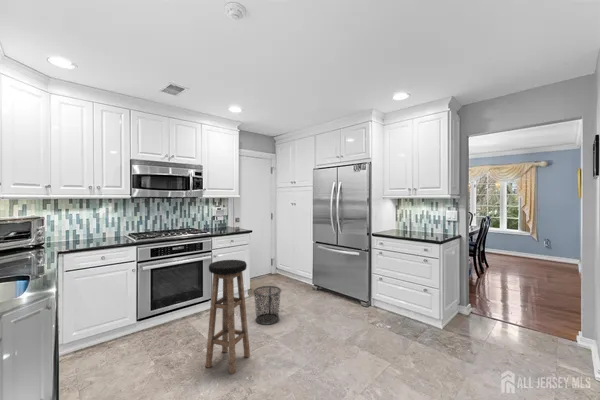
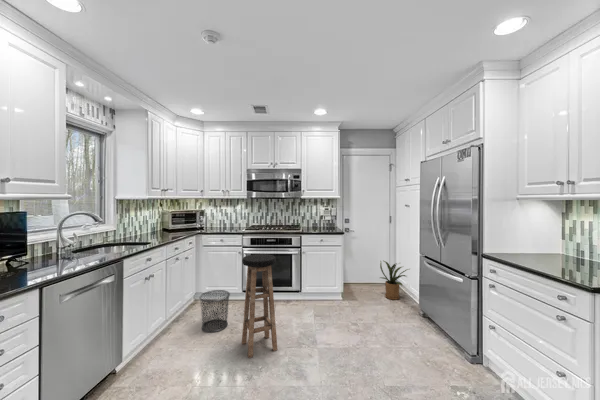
house plant: none [272,252,301,287] -> present [380,261,408,300]
waste bin: present [254,286,281,325] -> present [200,290,230,332]

